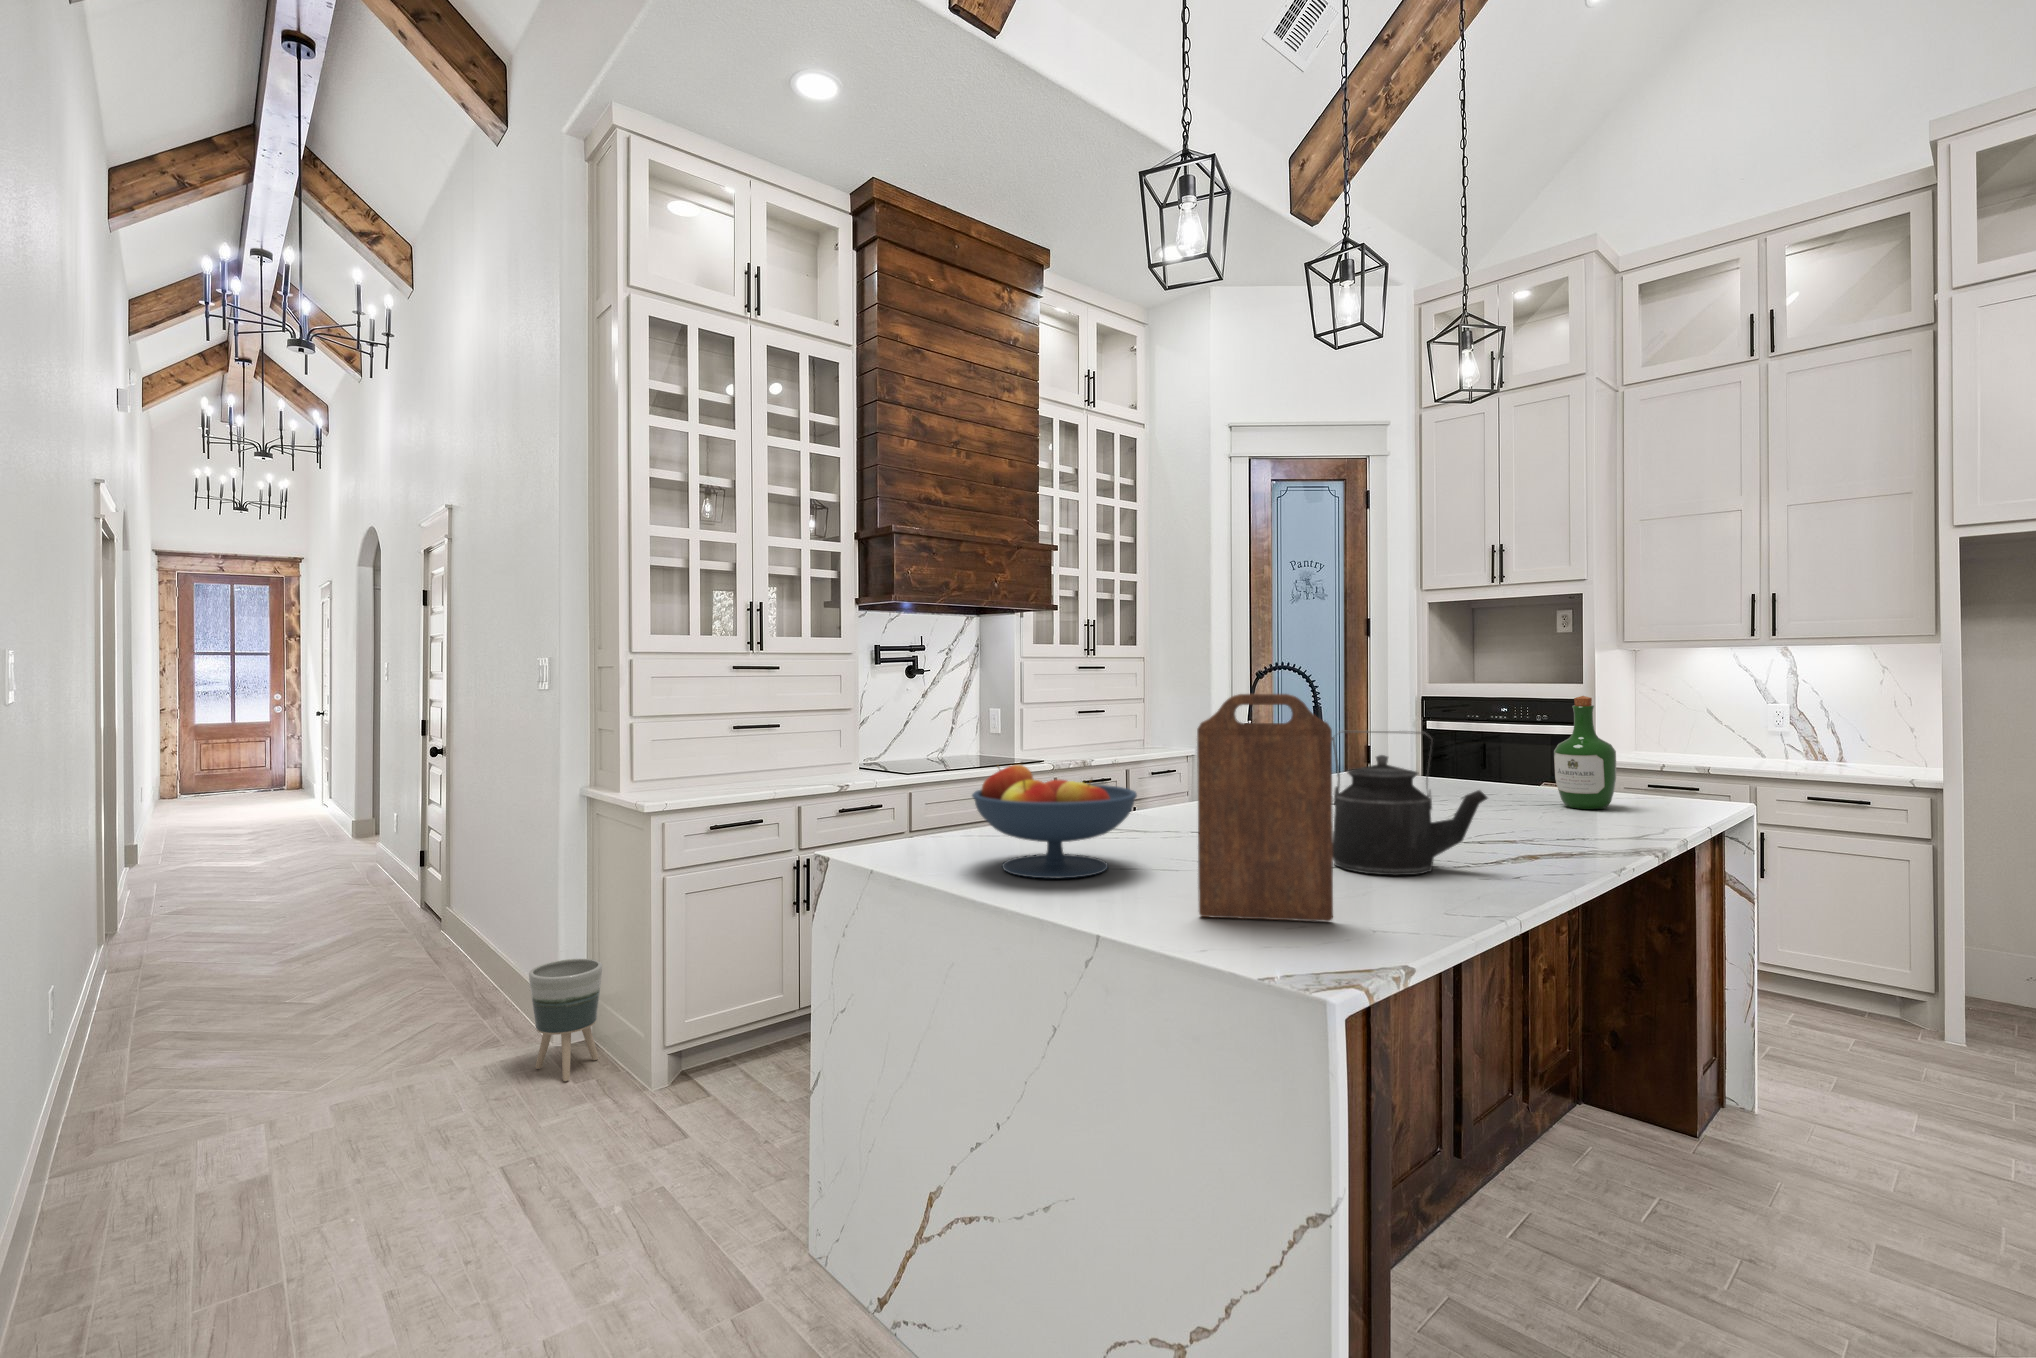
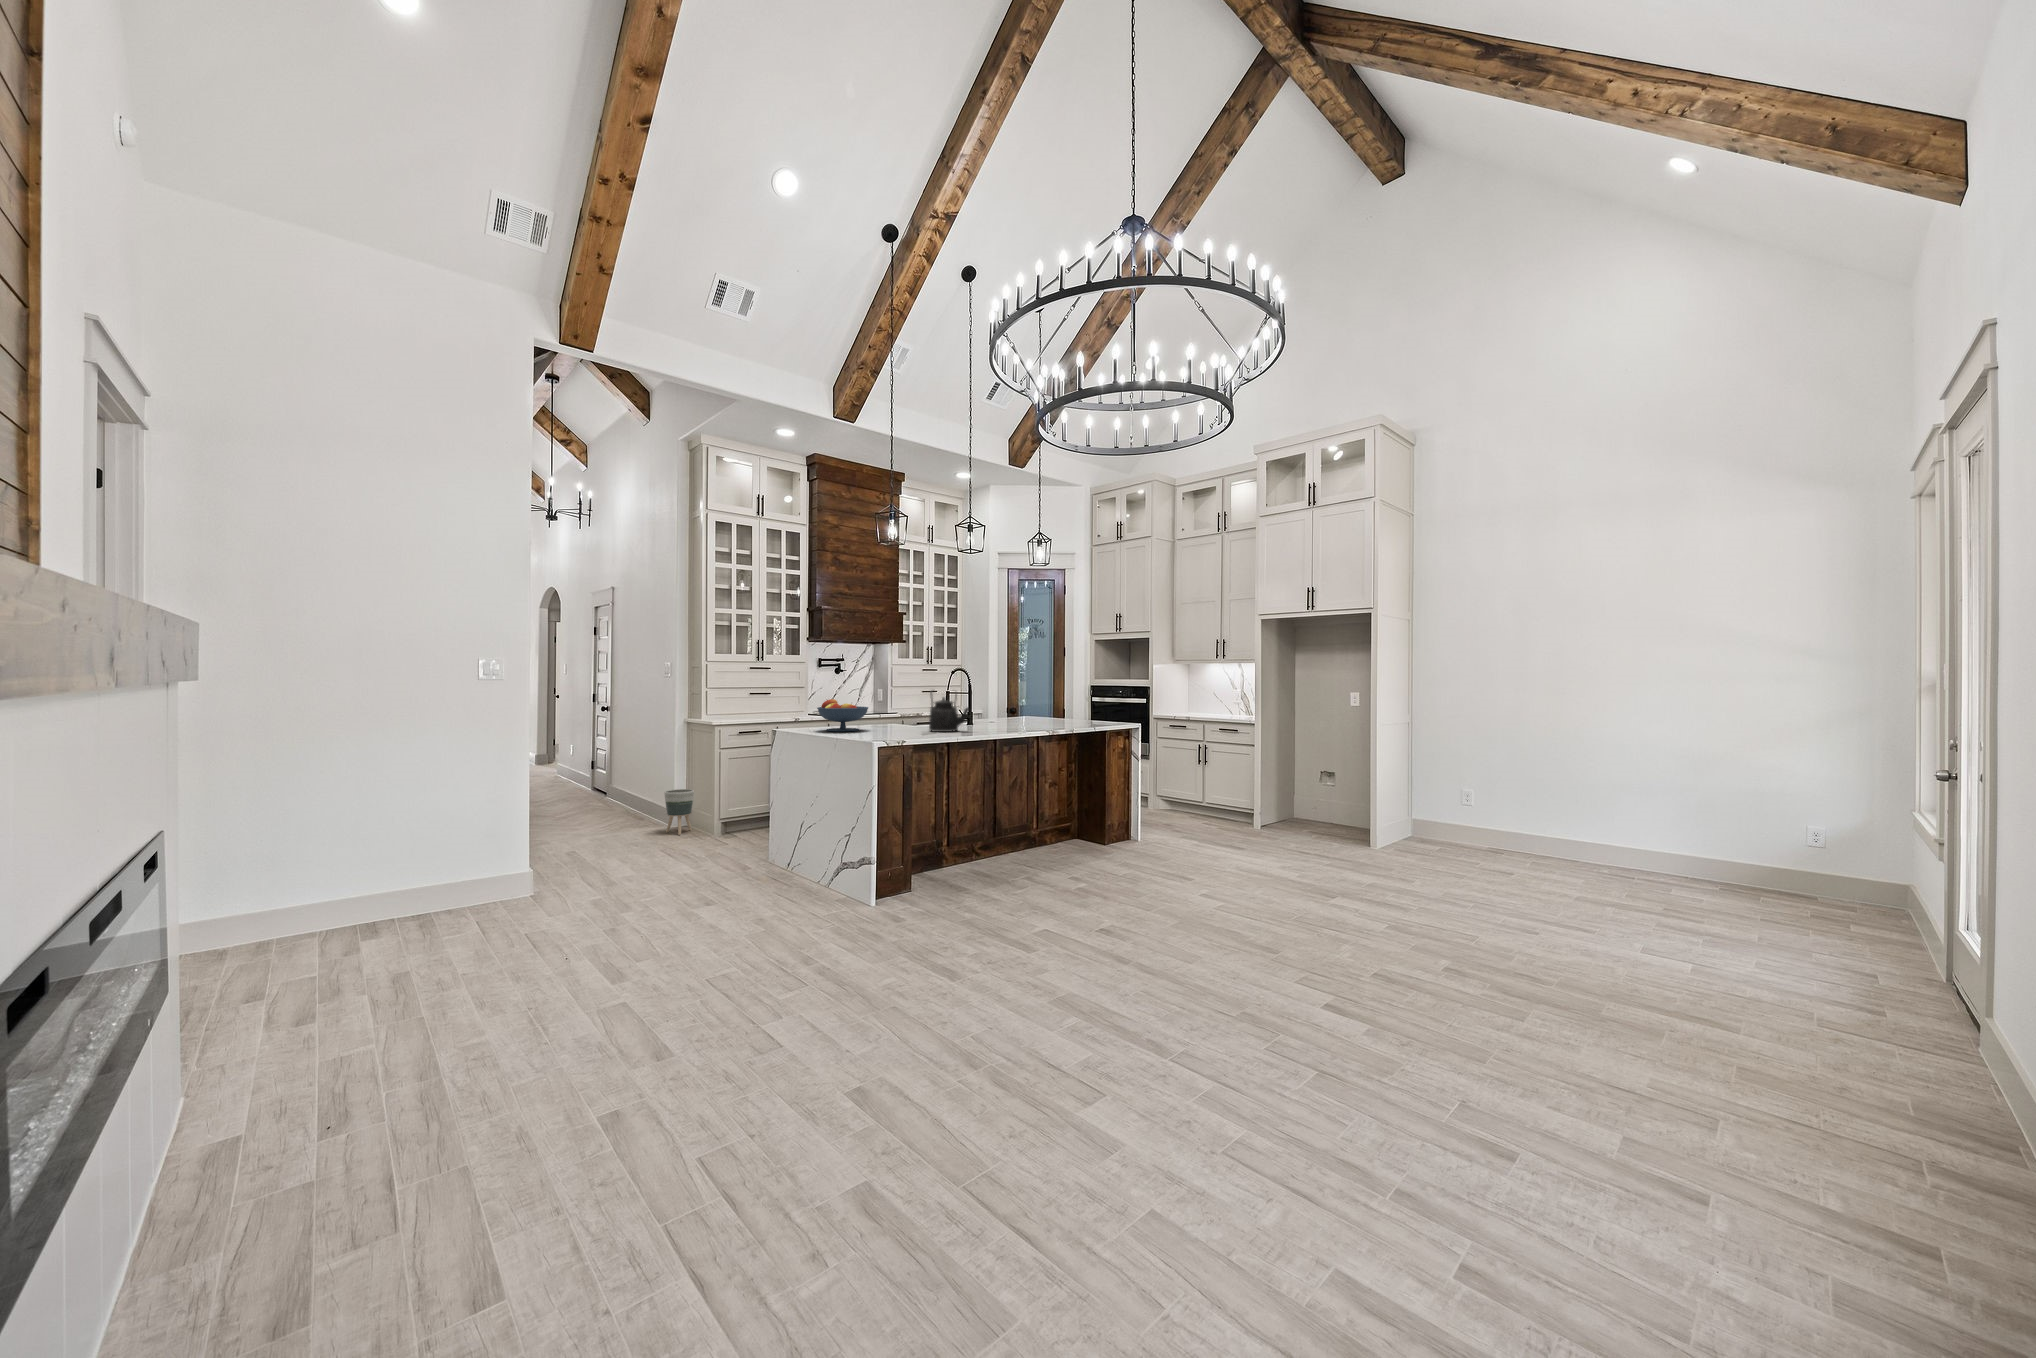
cutting board: present [1197,694,1333,922] -> none [867,677,900,736]
wine bottle: present [1554,696,1616,809] -> none [1052,682,1073,723]

